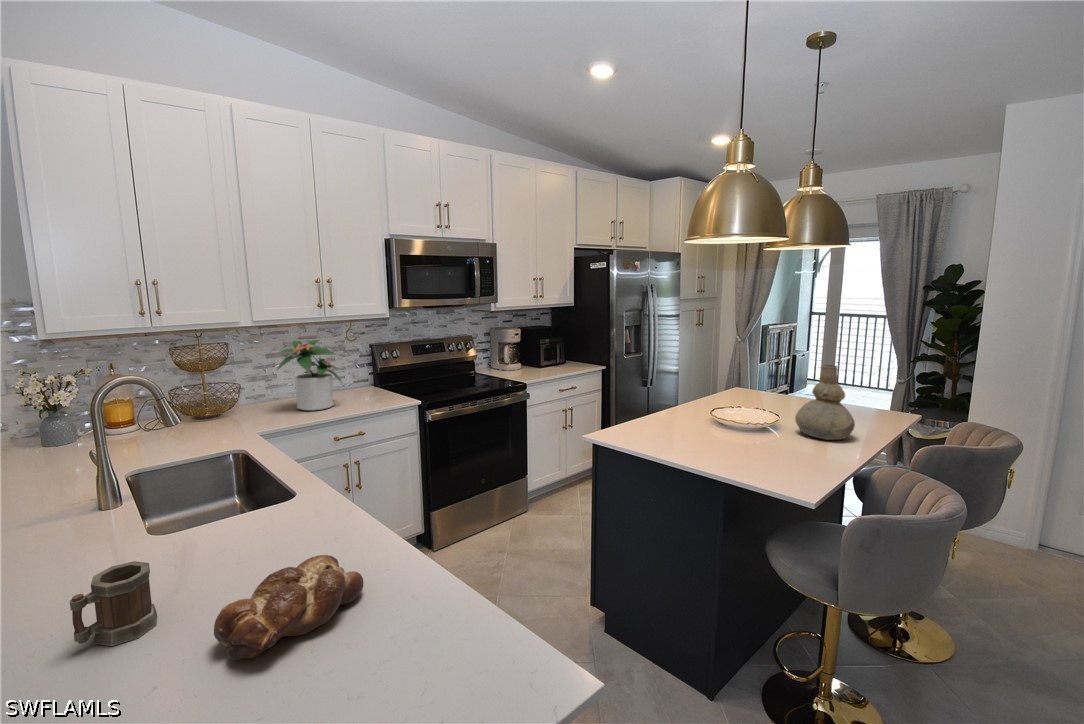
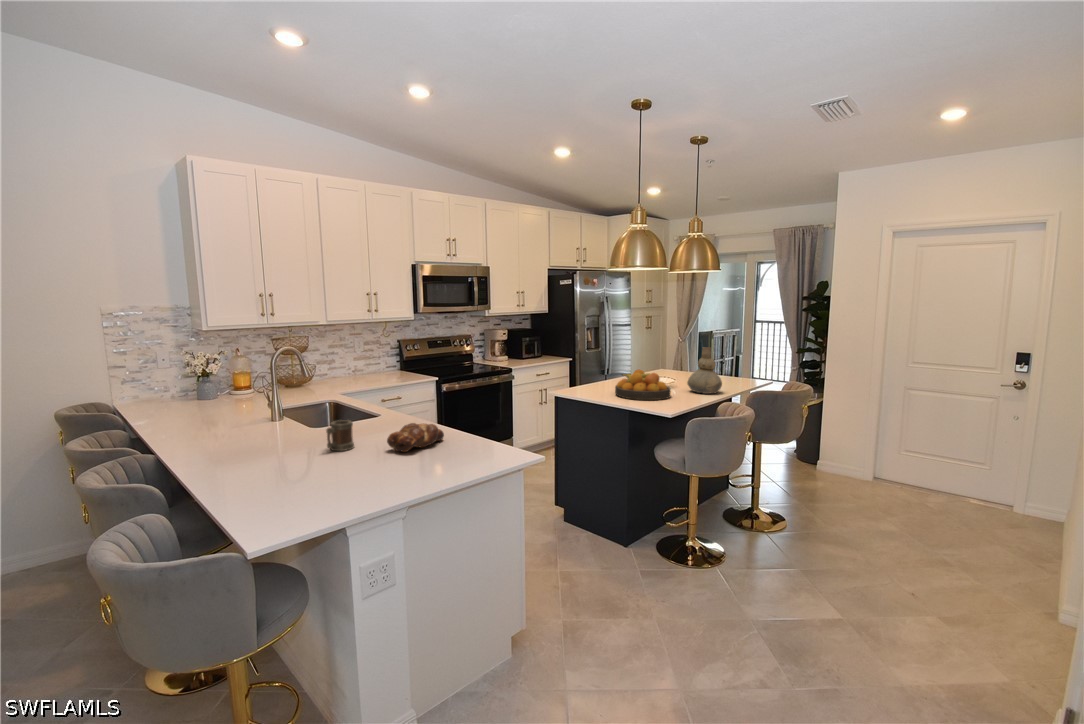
potted plant: present [278,340,342,411] -> none [341,334,386,383]
fruit bowl: none [684,401,778,457] -> present [615,369,671,400]

